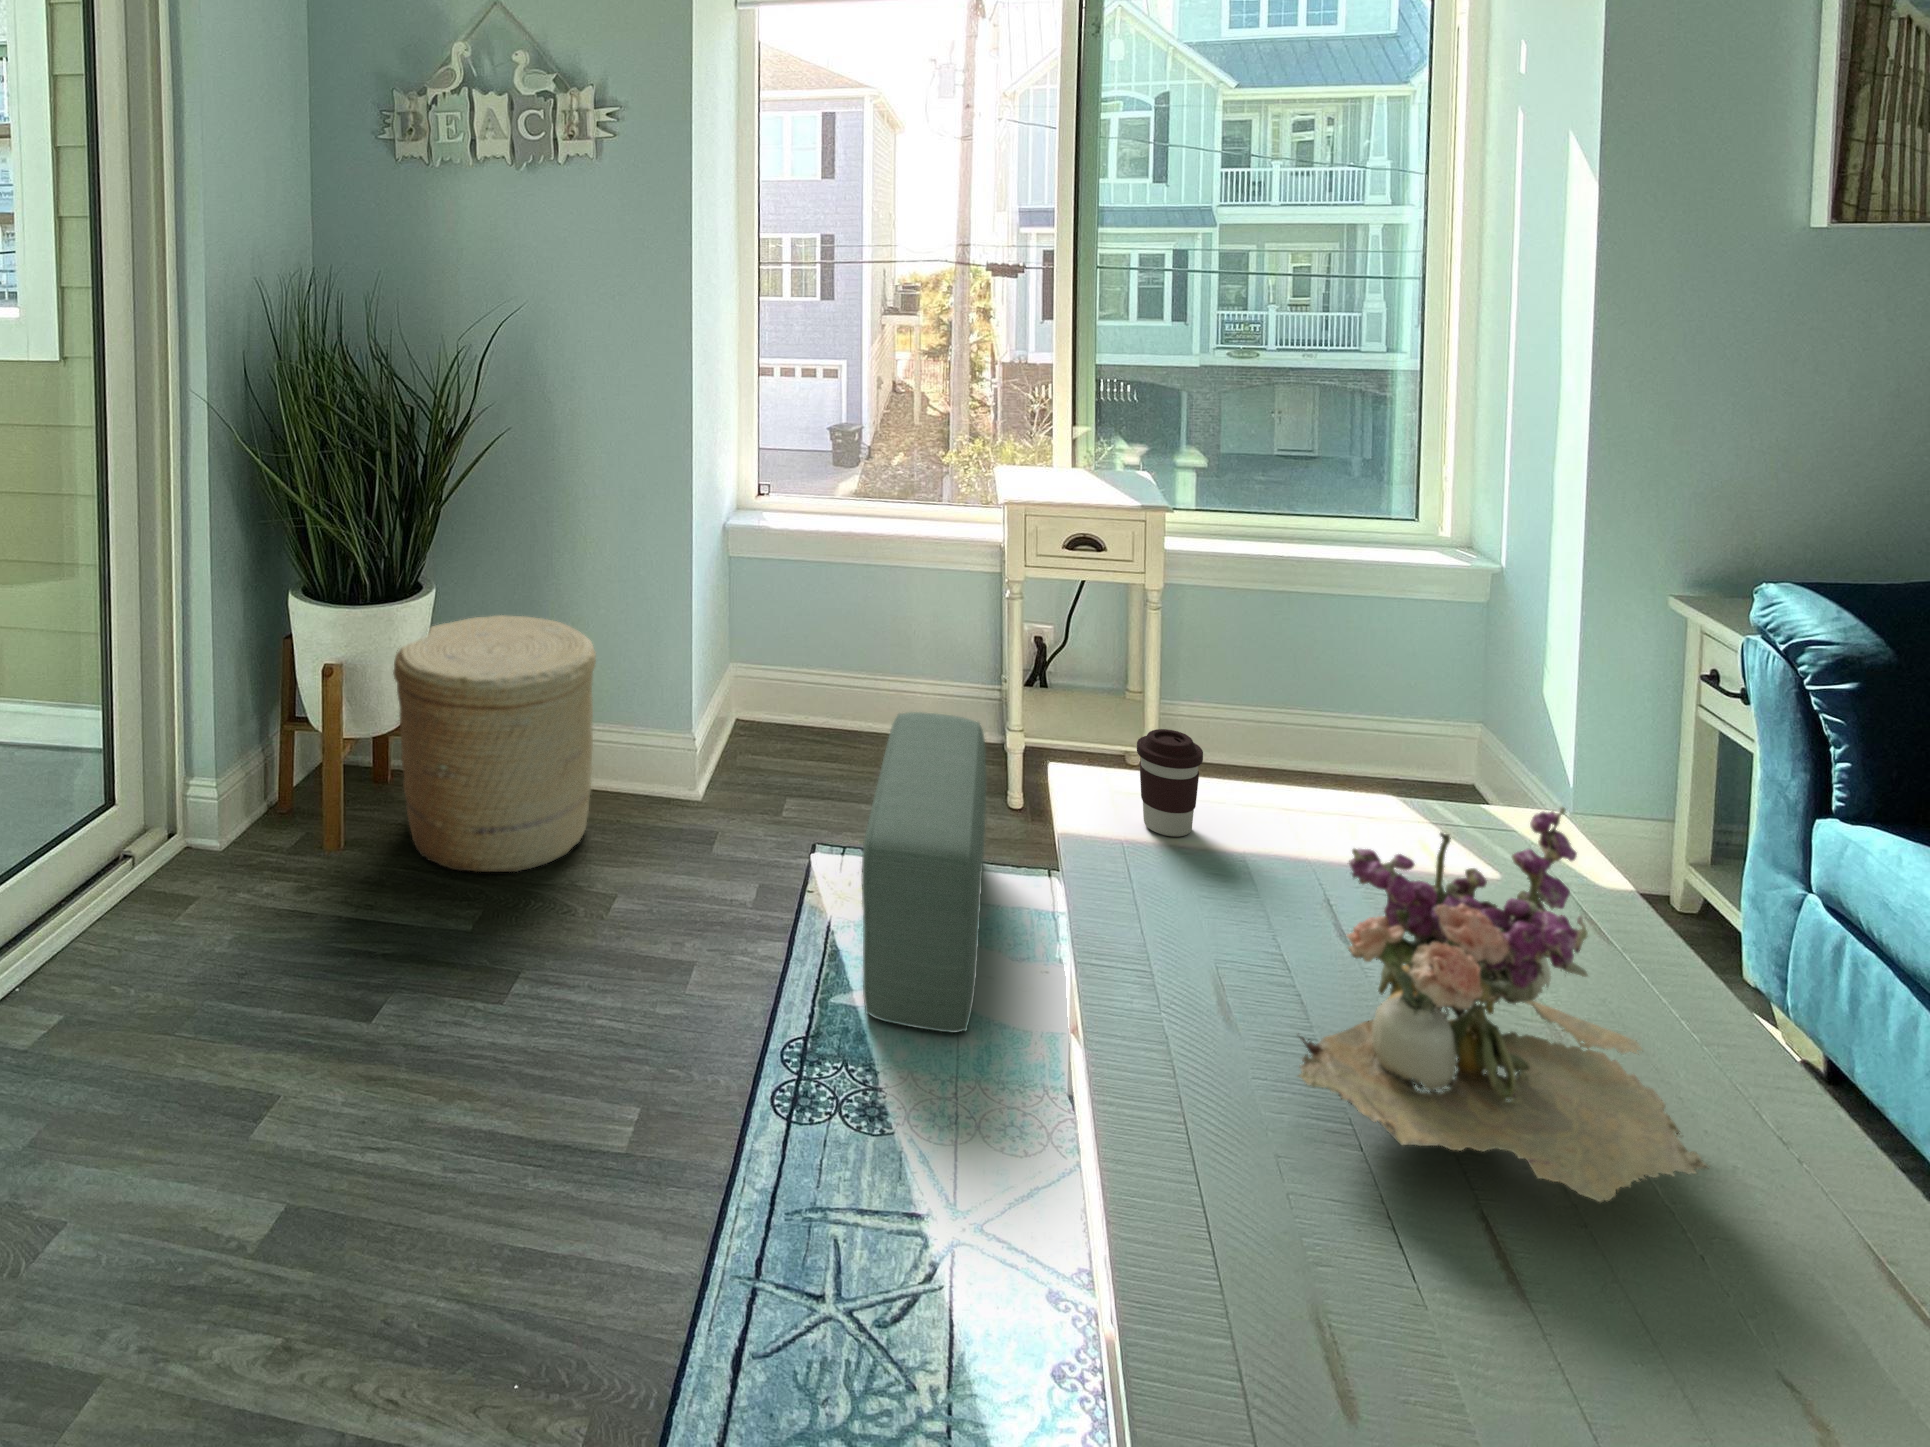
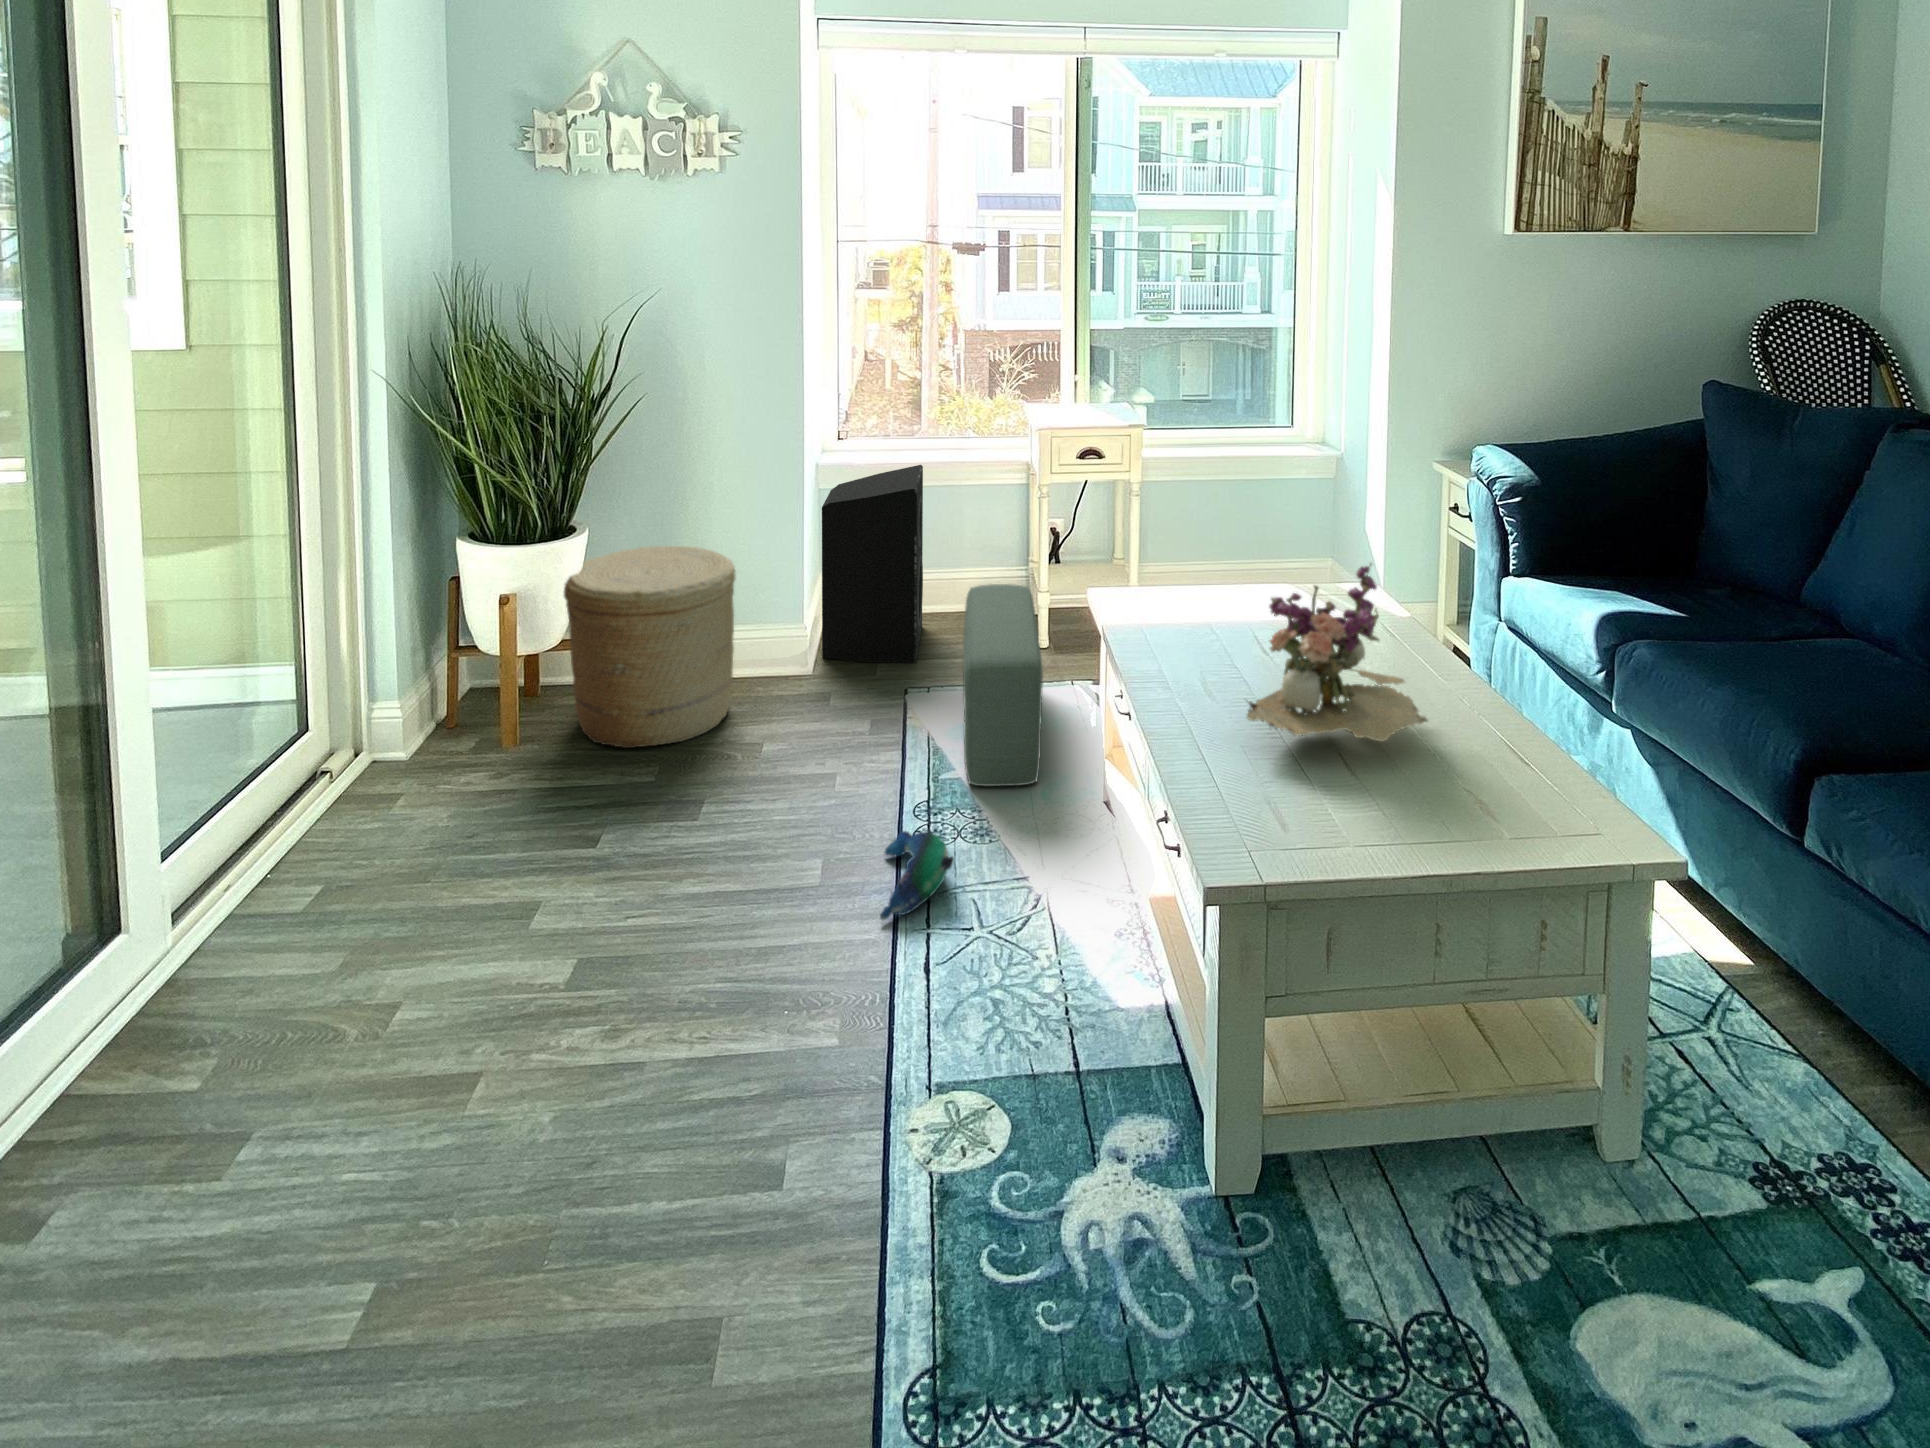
speaker: none [716,536,854,799] -> present [822,465,923,663]
coffee cup: present [1137,729,1203,837] -> none [1144,563,1183,630]
plush toy: none [688,1082,810,1241] -> present [880,831,954,920]

